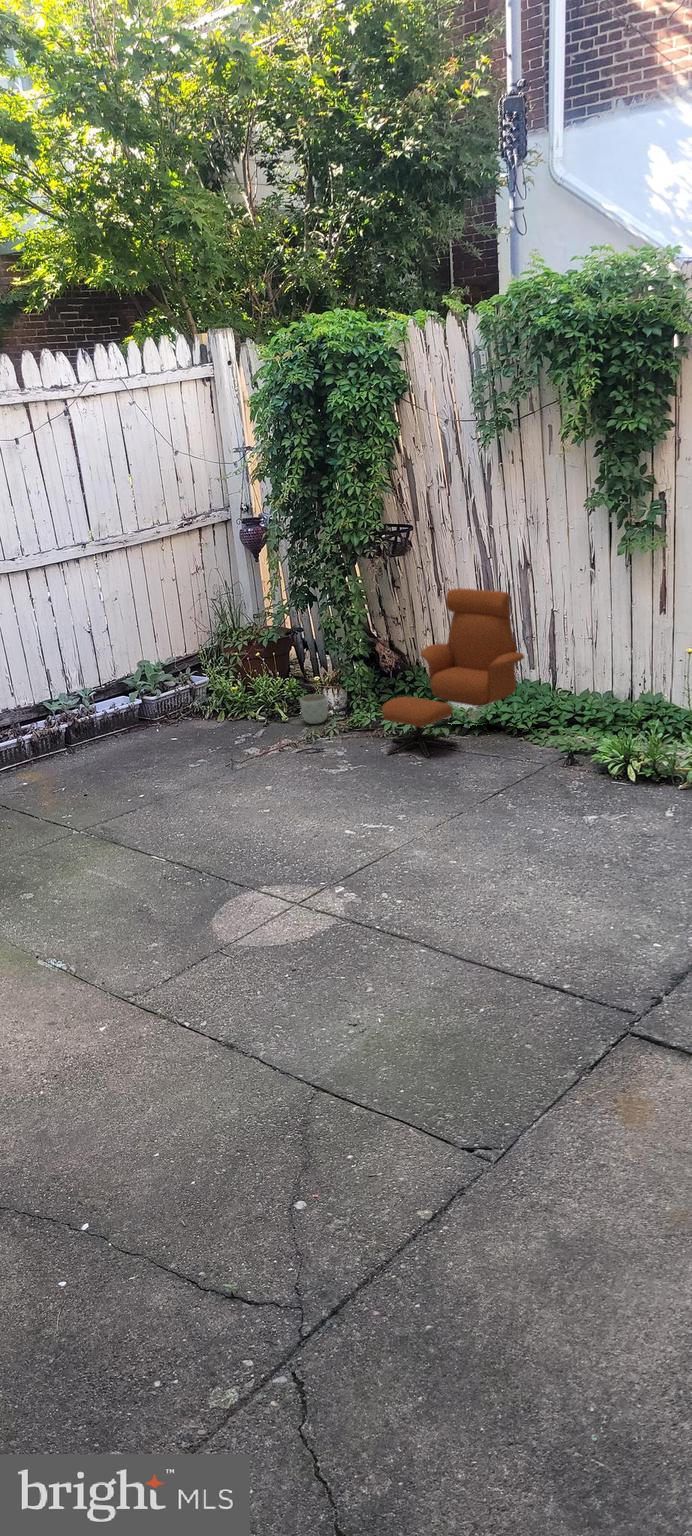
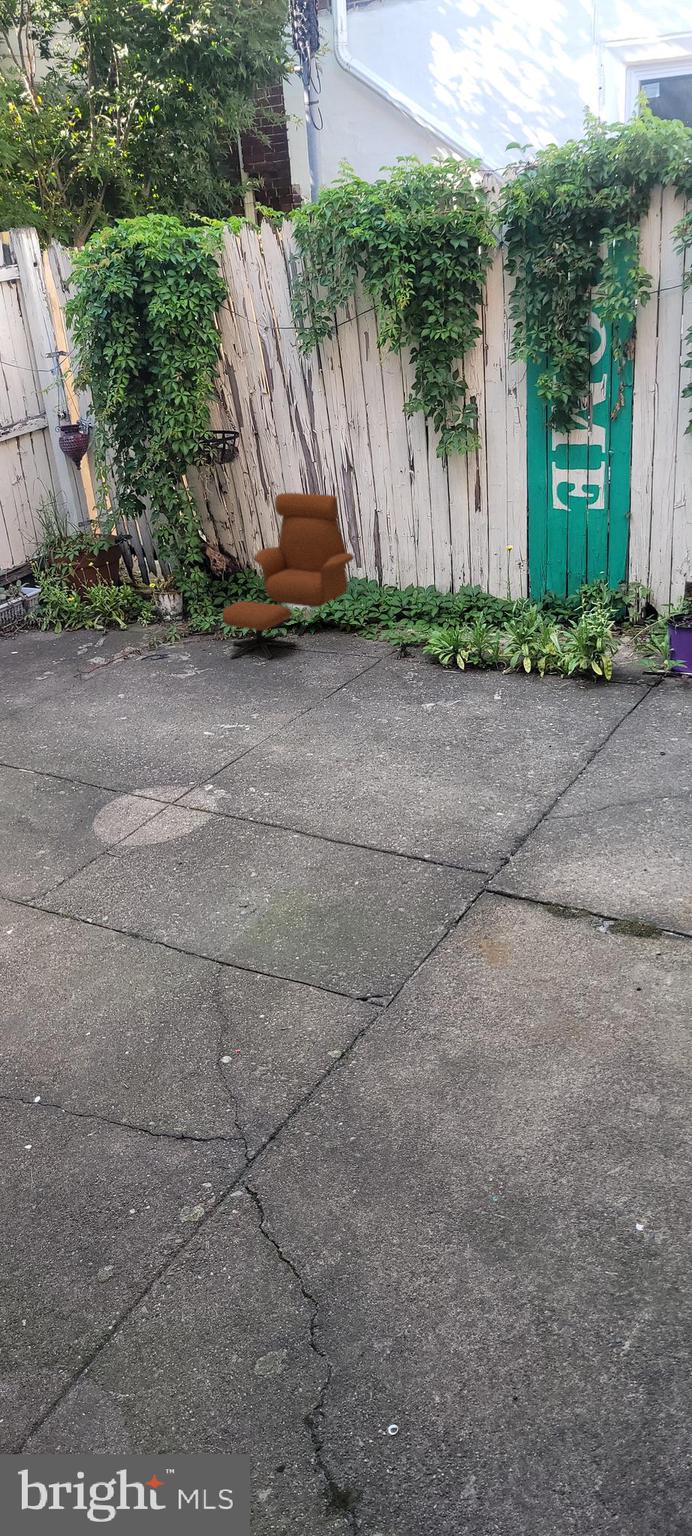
planter: present [299,694,328,724] -> none [137,602,166,632]

